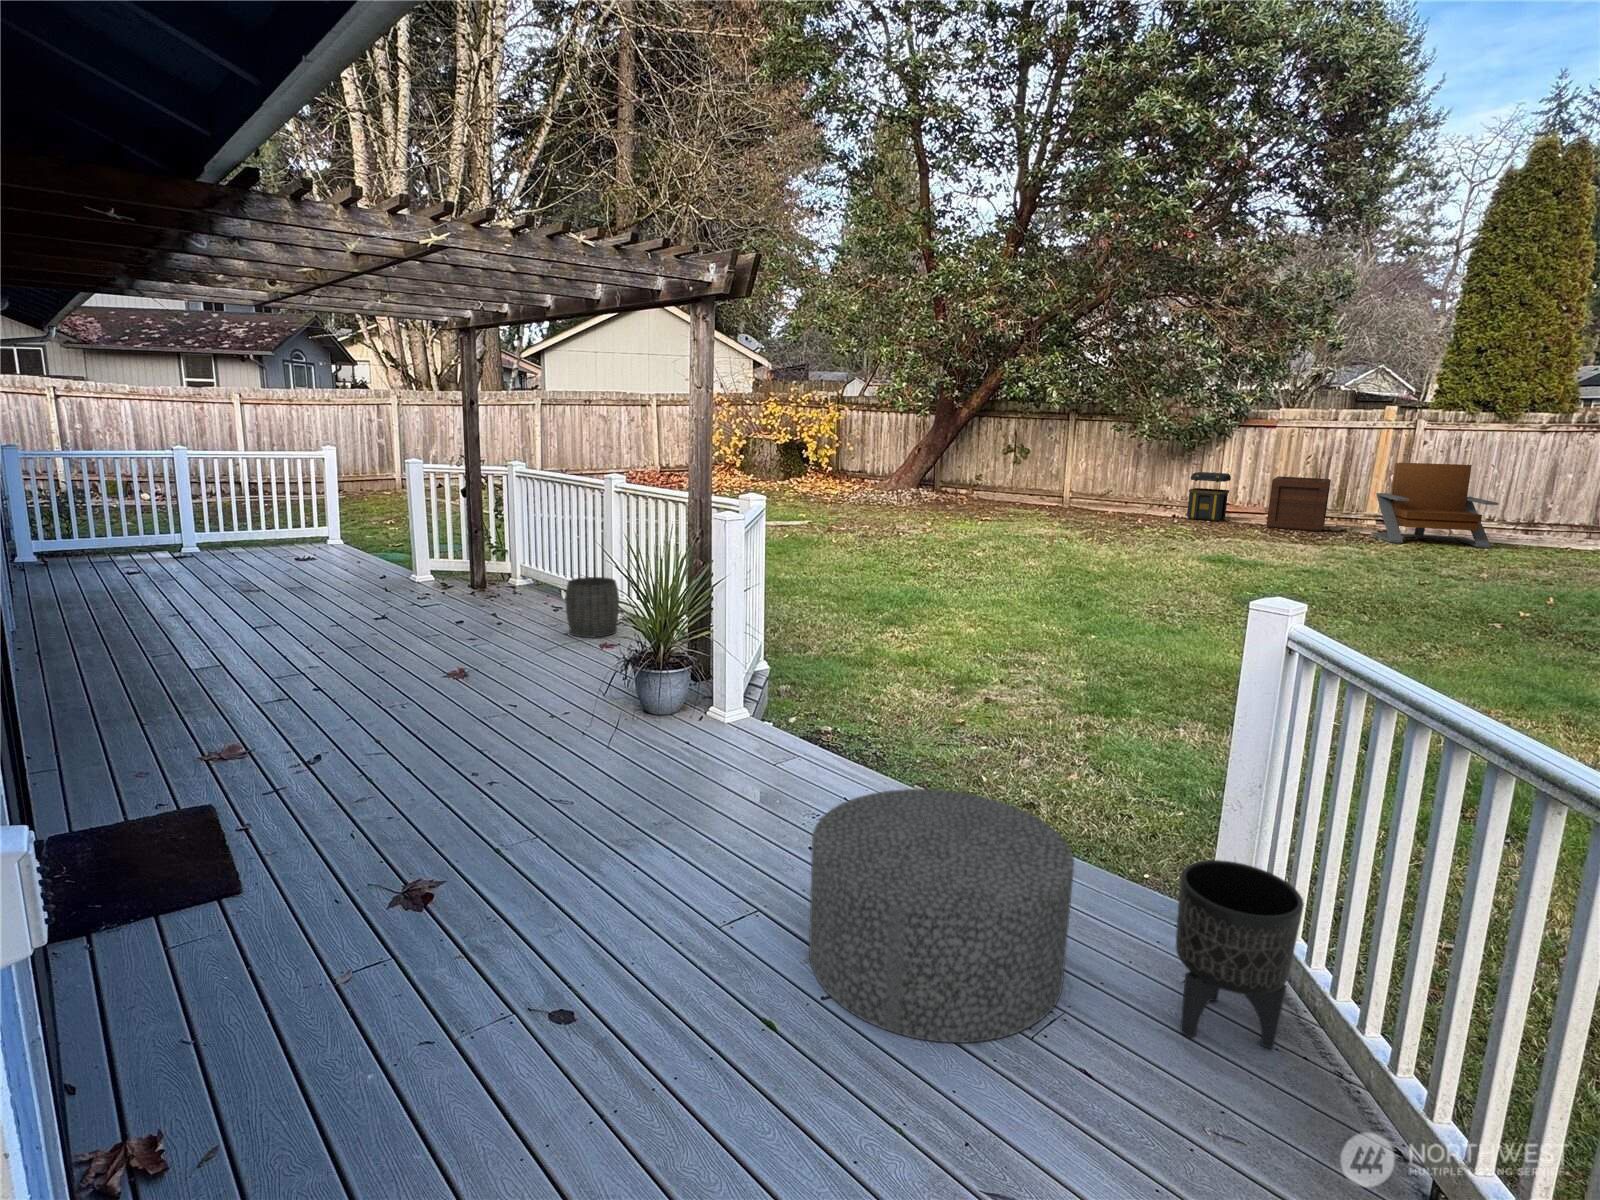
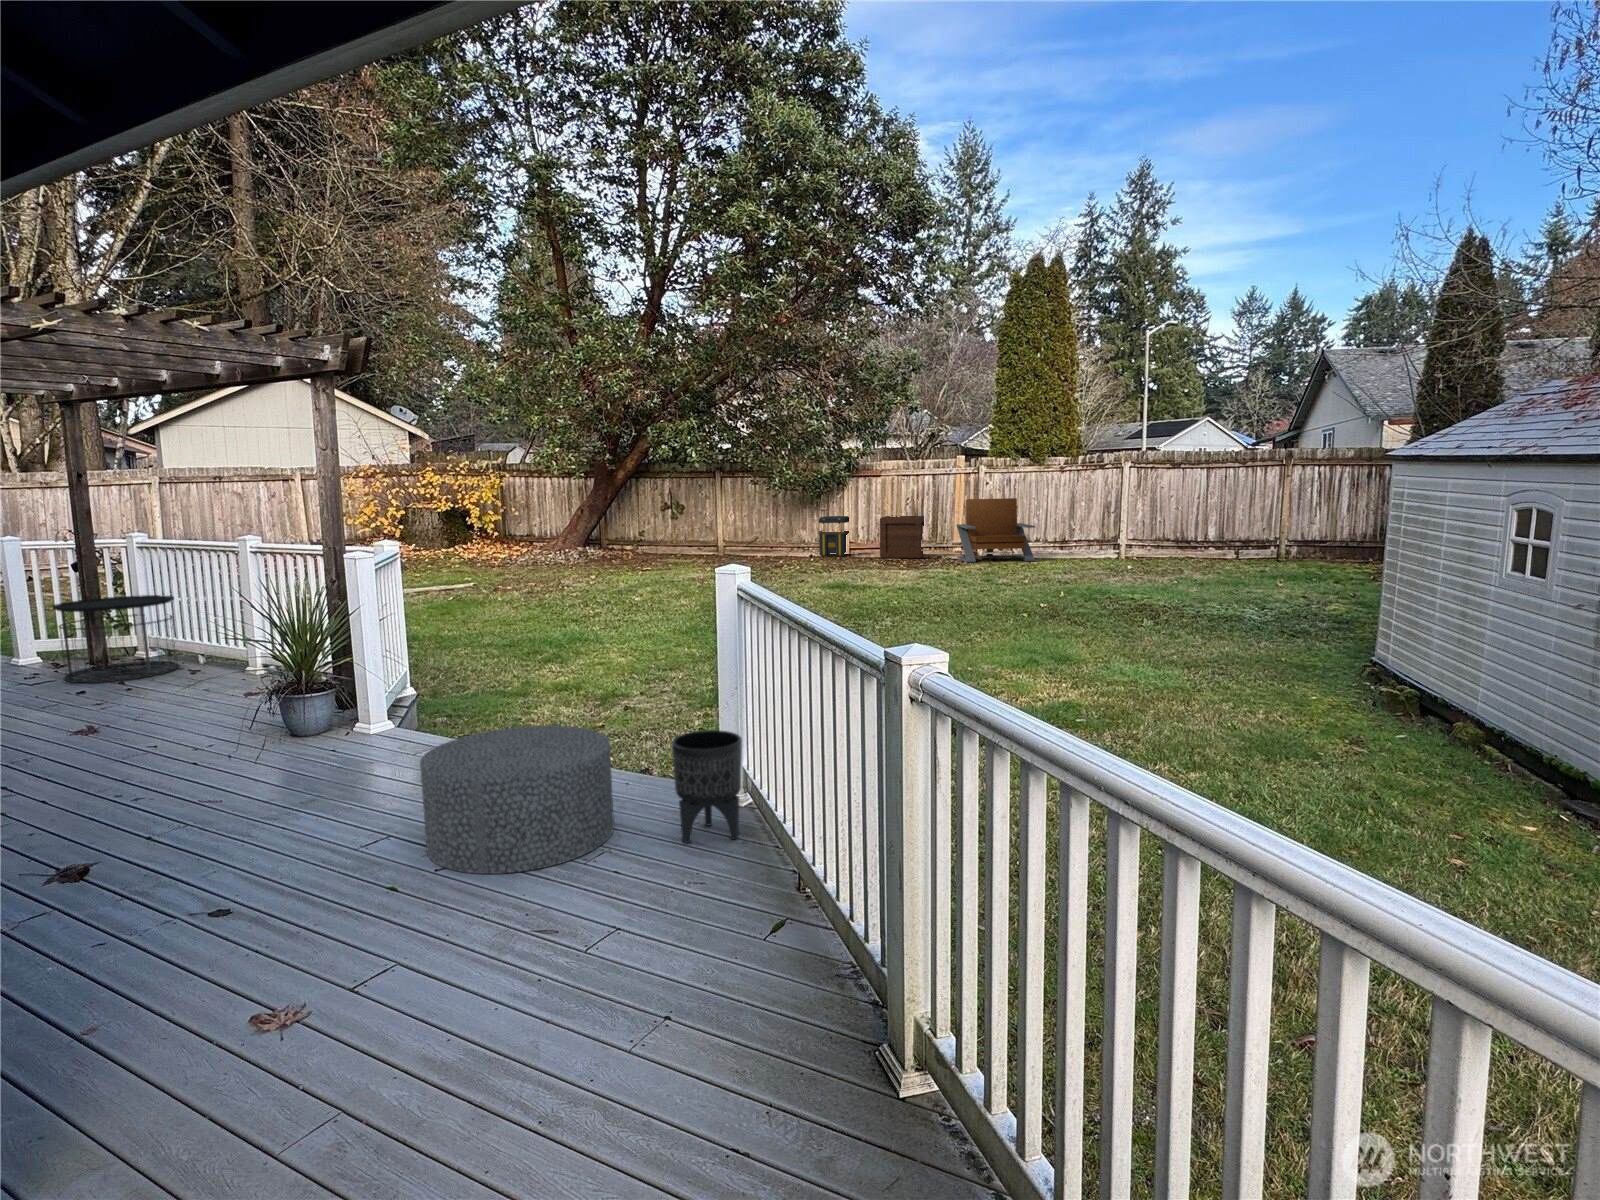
side table: none [443,525,546,611] -> present [53,595,179,683]
woven basket: present [566,577,619,637] -> none [202,634,262,691]

